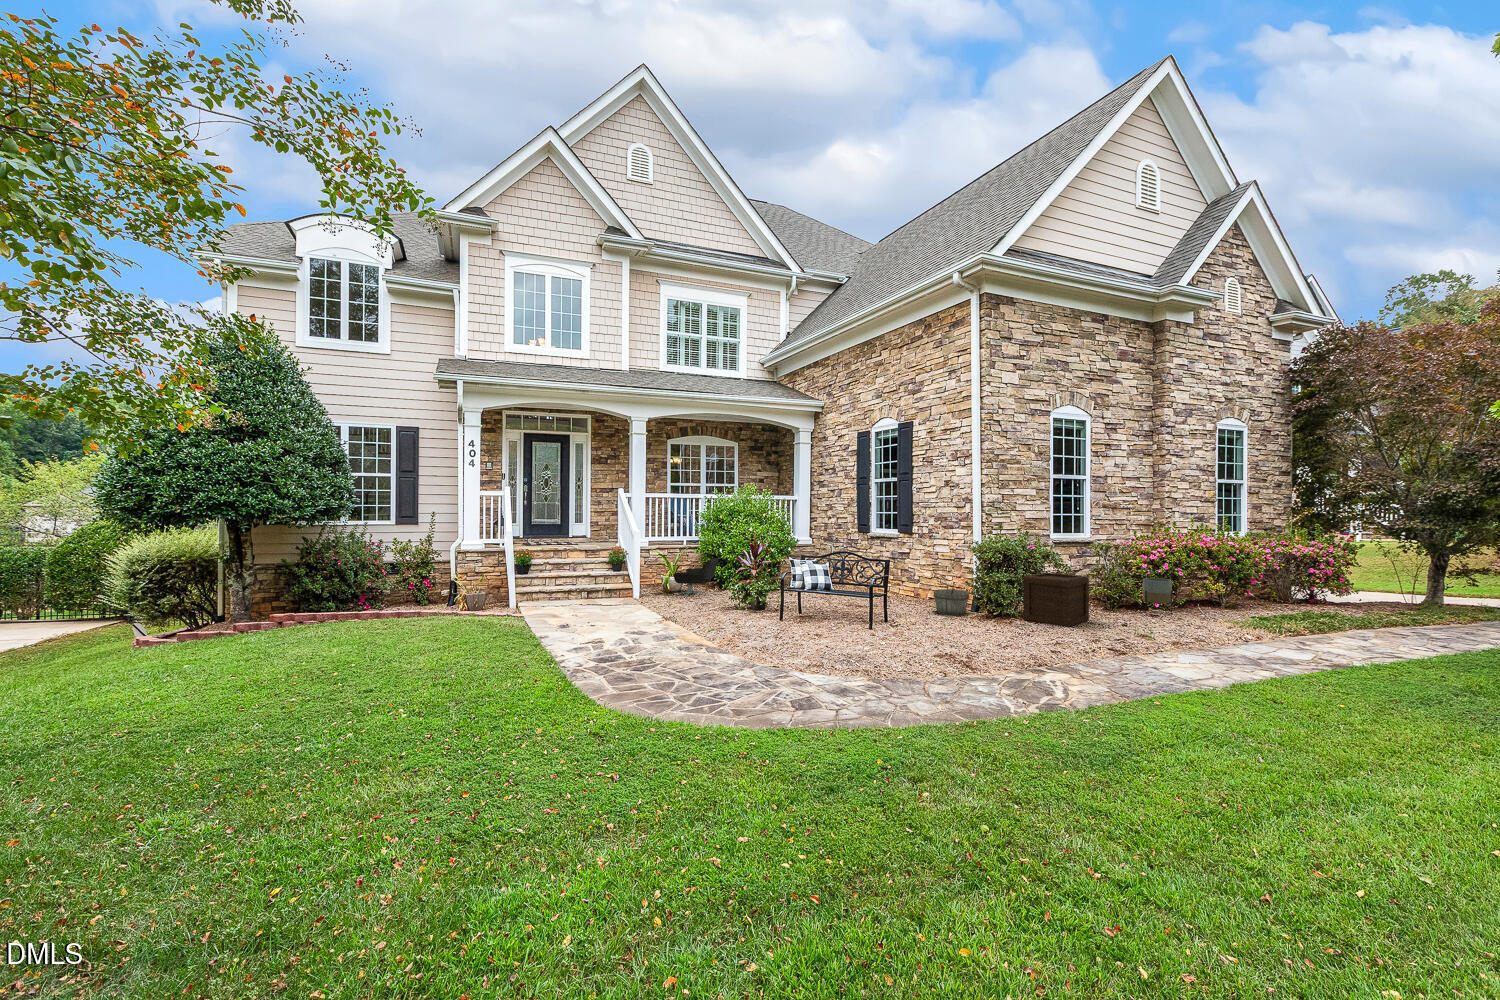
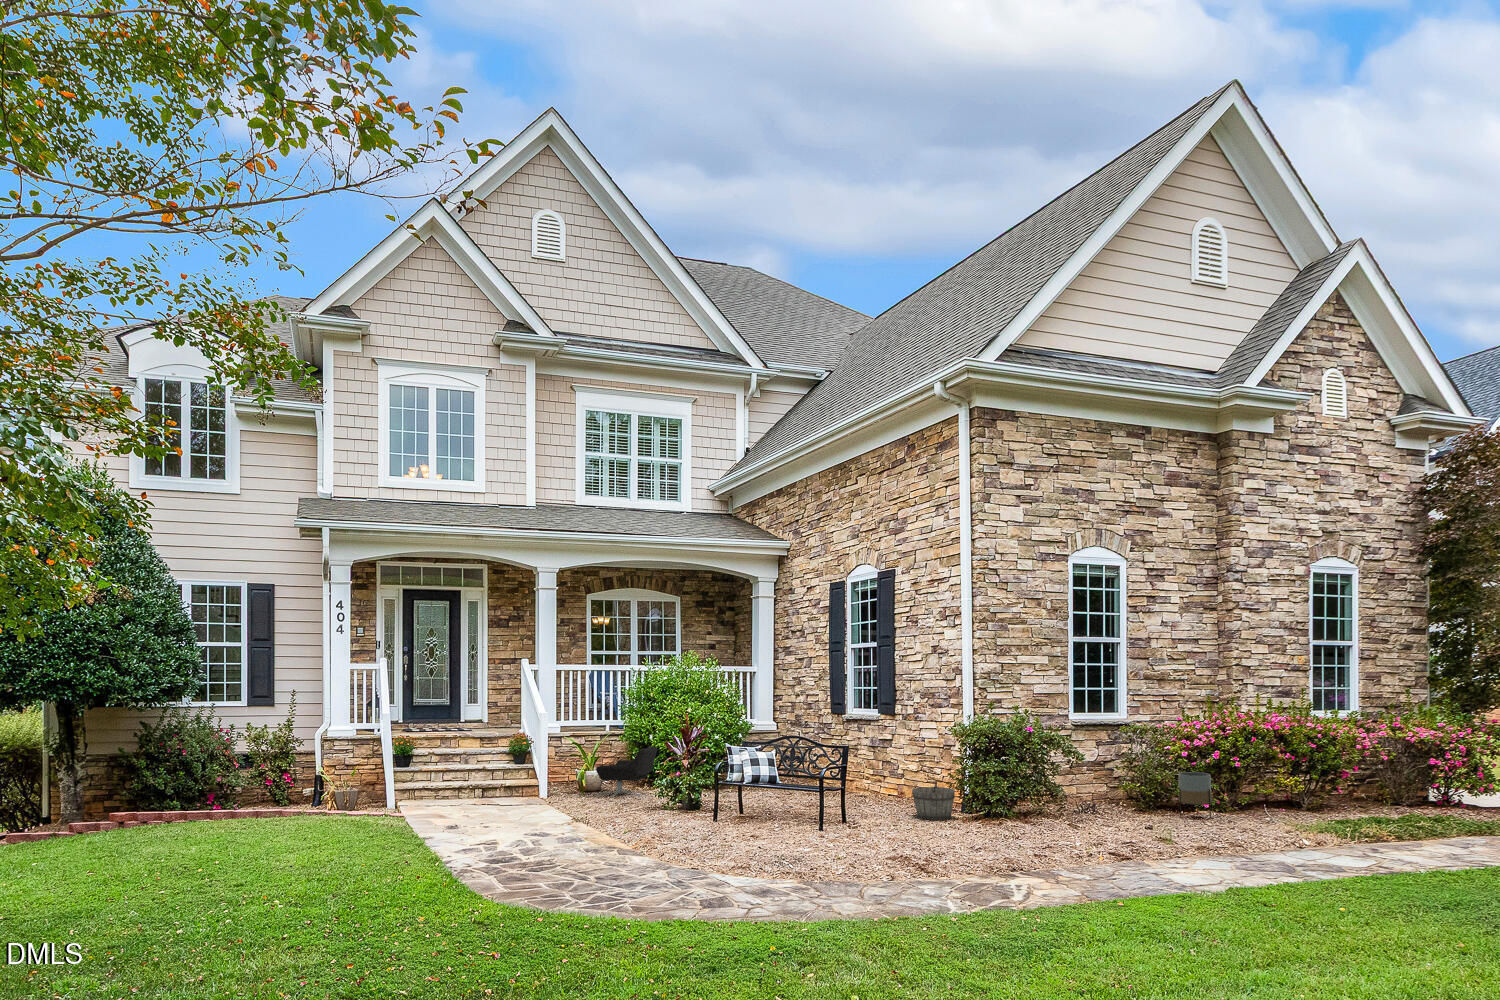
wooden crate: present [1023,573,1089,627] -> none [1010,765,1092,833]

